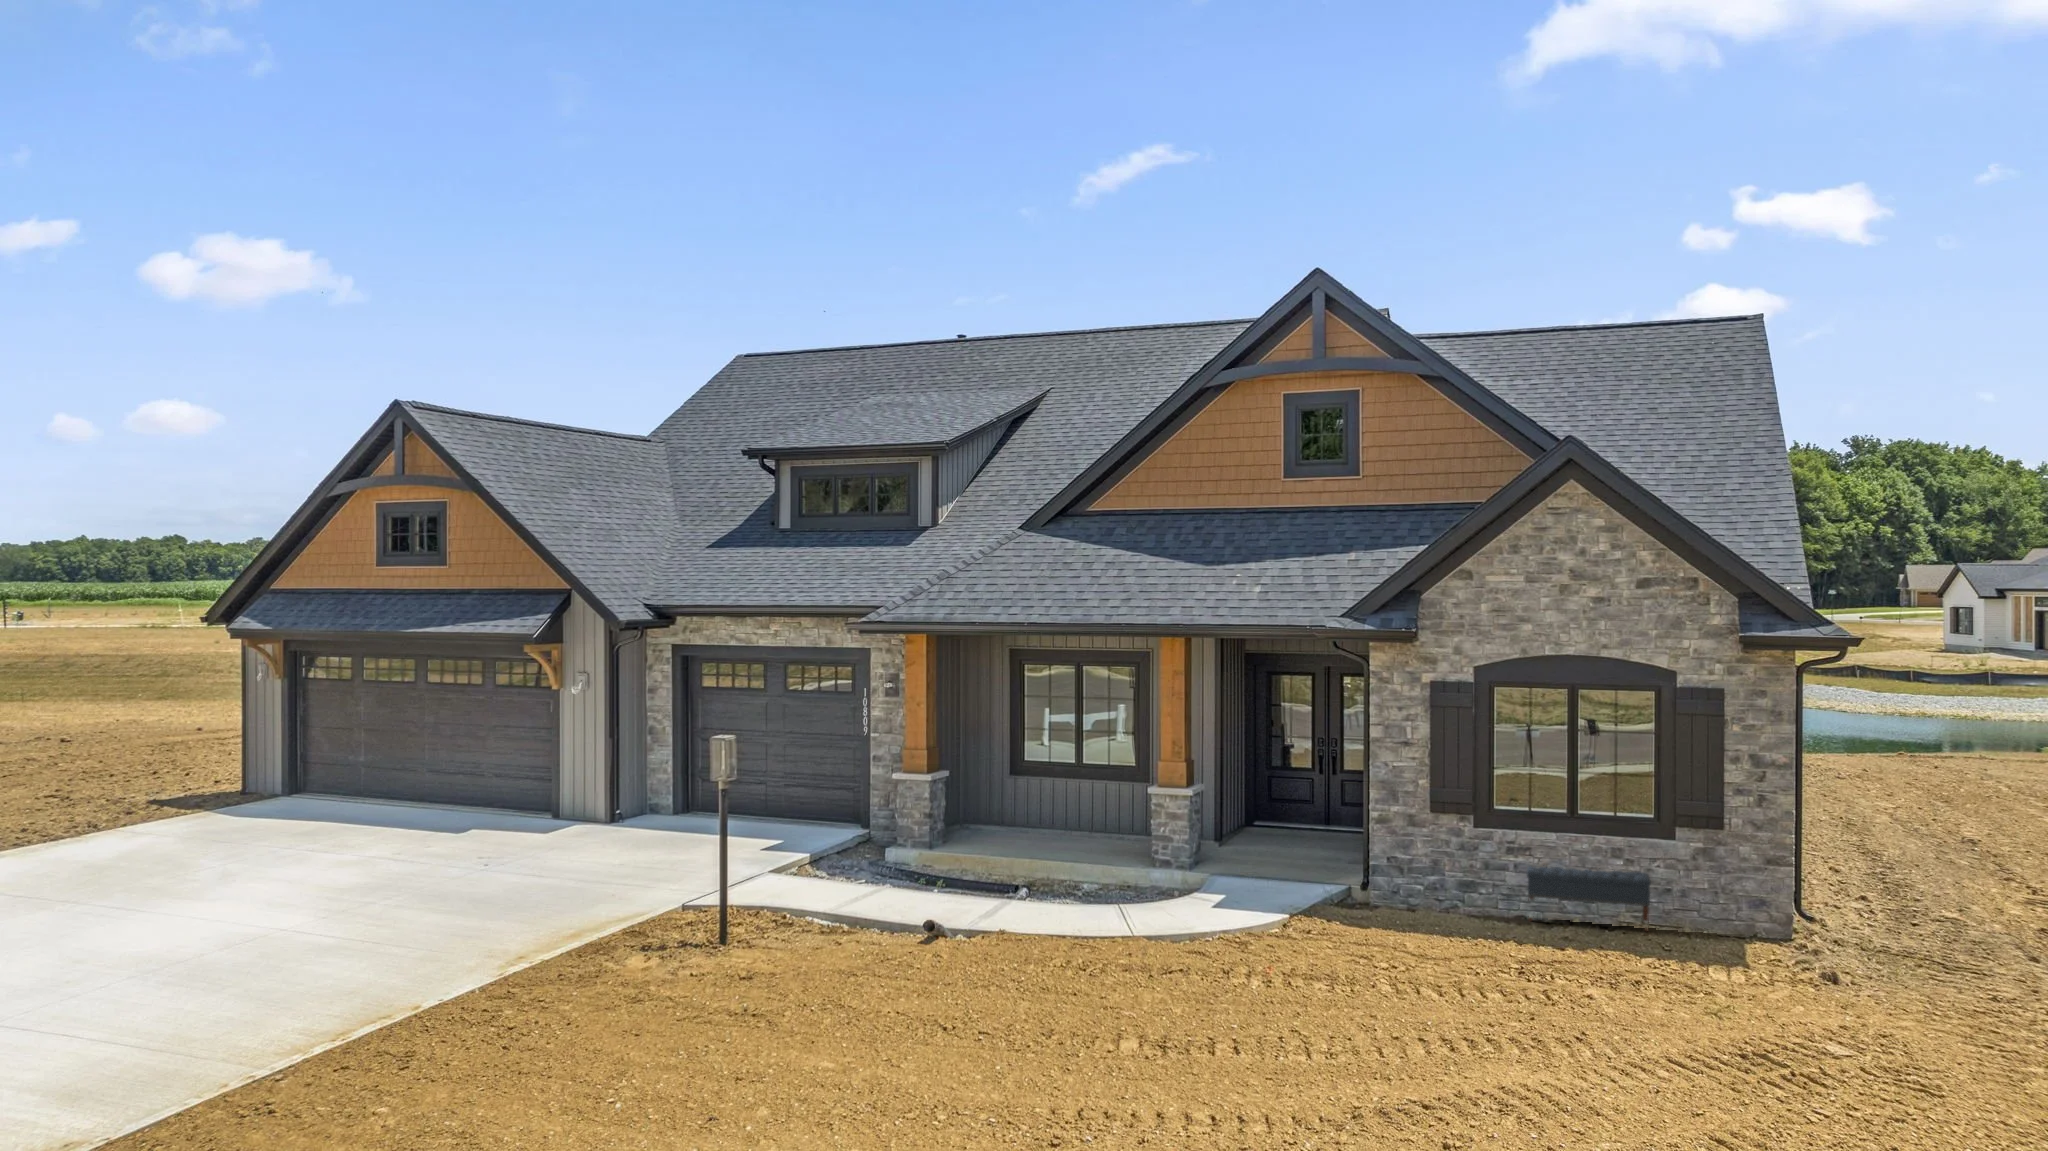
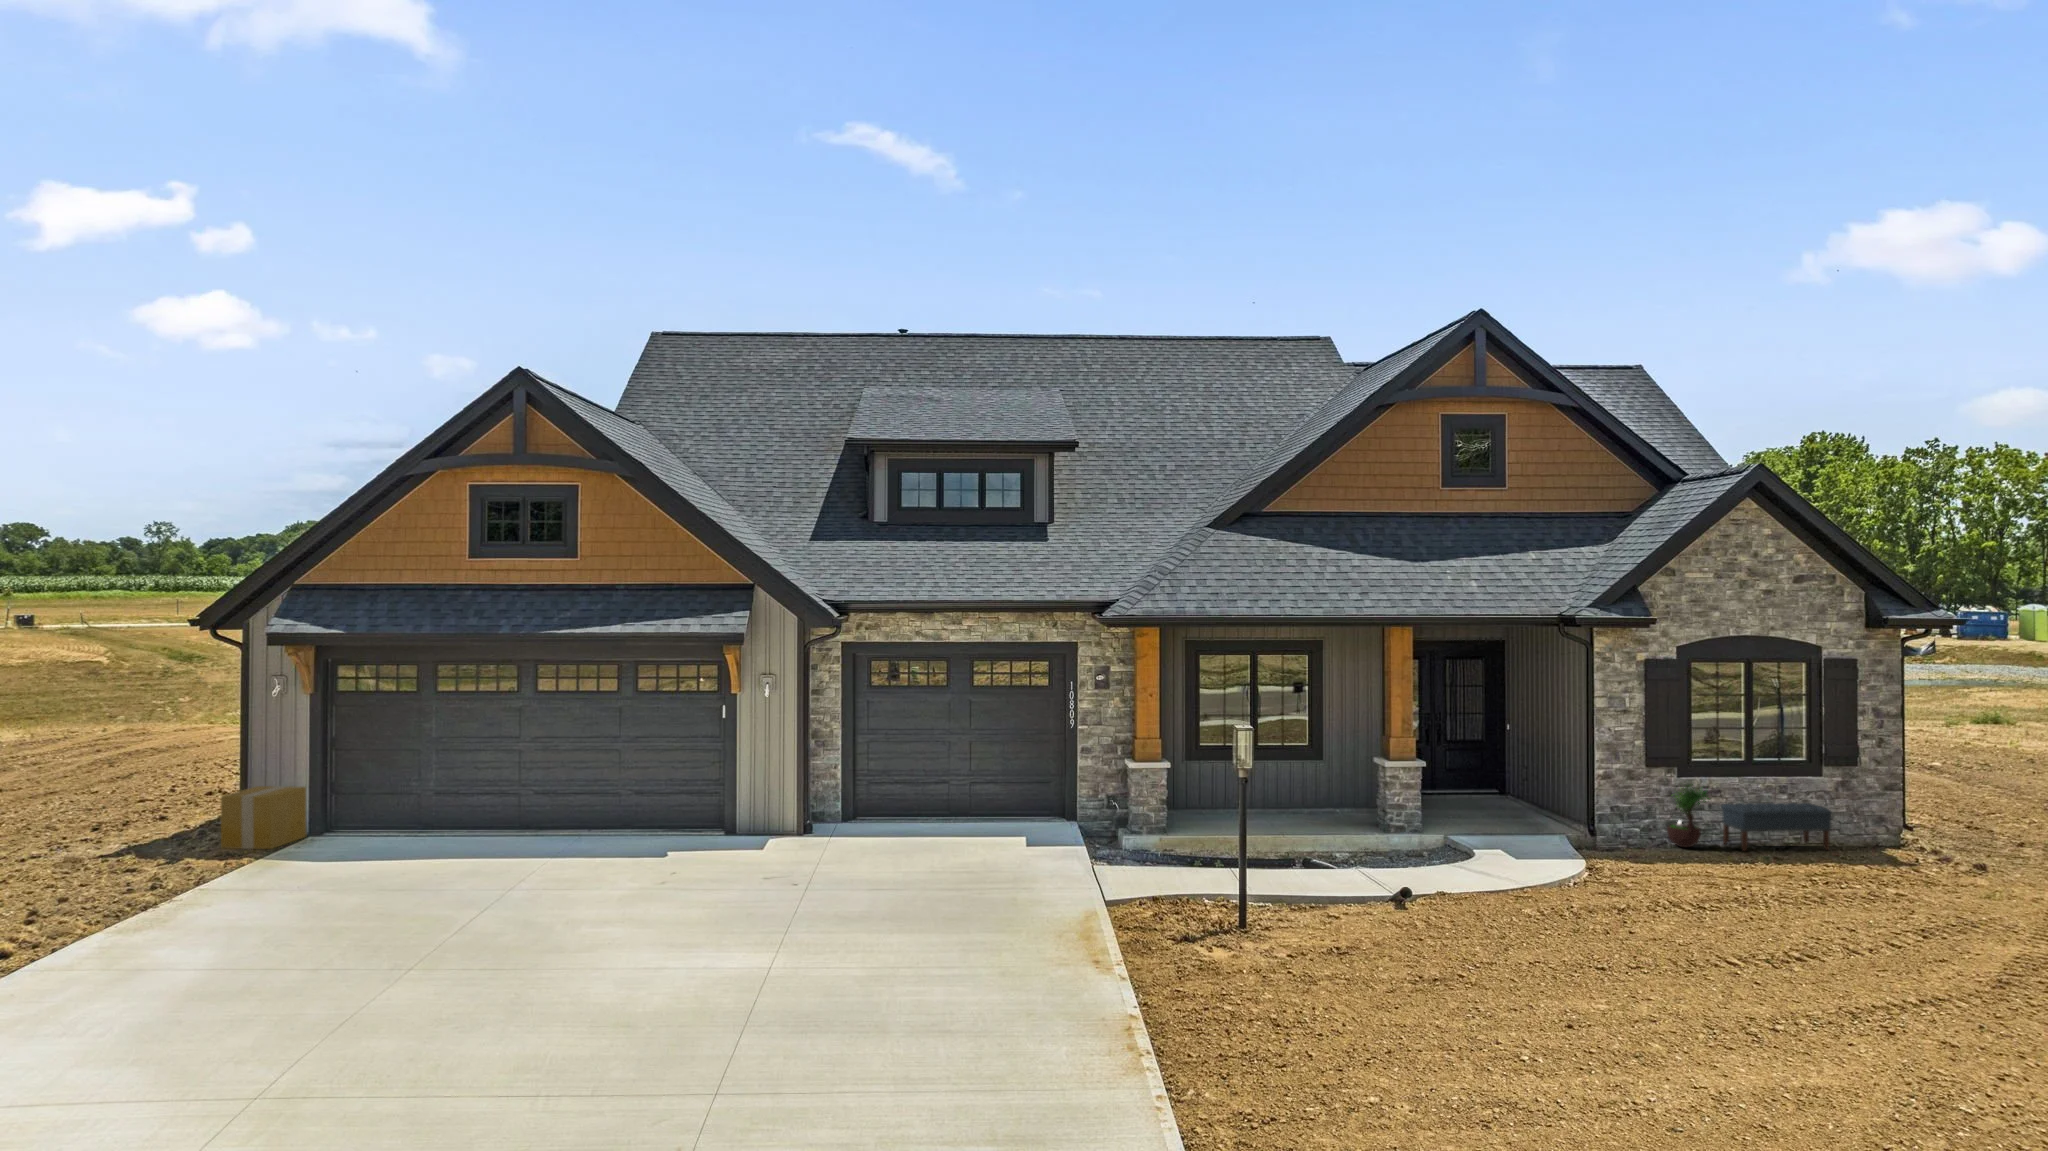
cardboard box: none [213,750,281,799] -> present [221,786,306,849]
potted tree: none [1438,828,1489,912] -> present [1667,786,1709,847]

